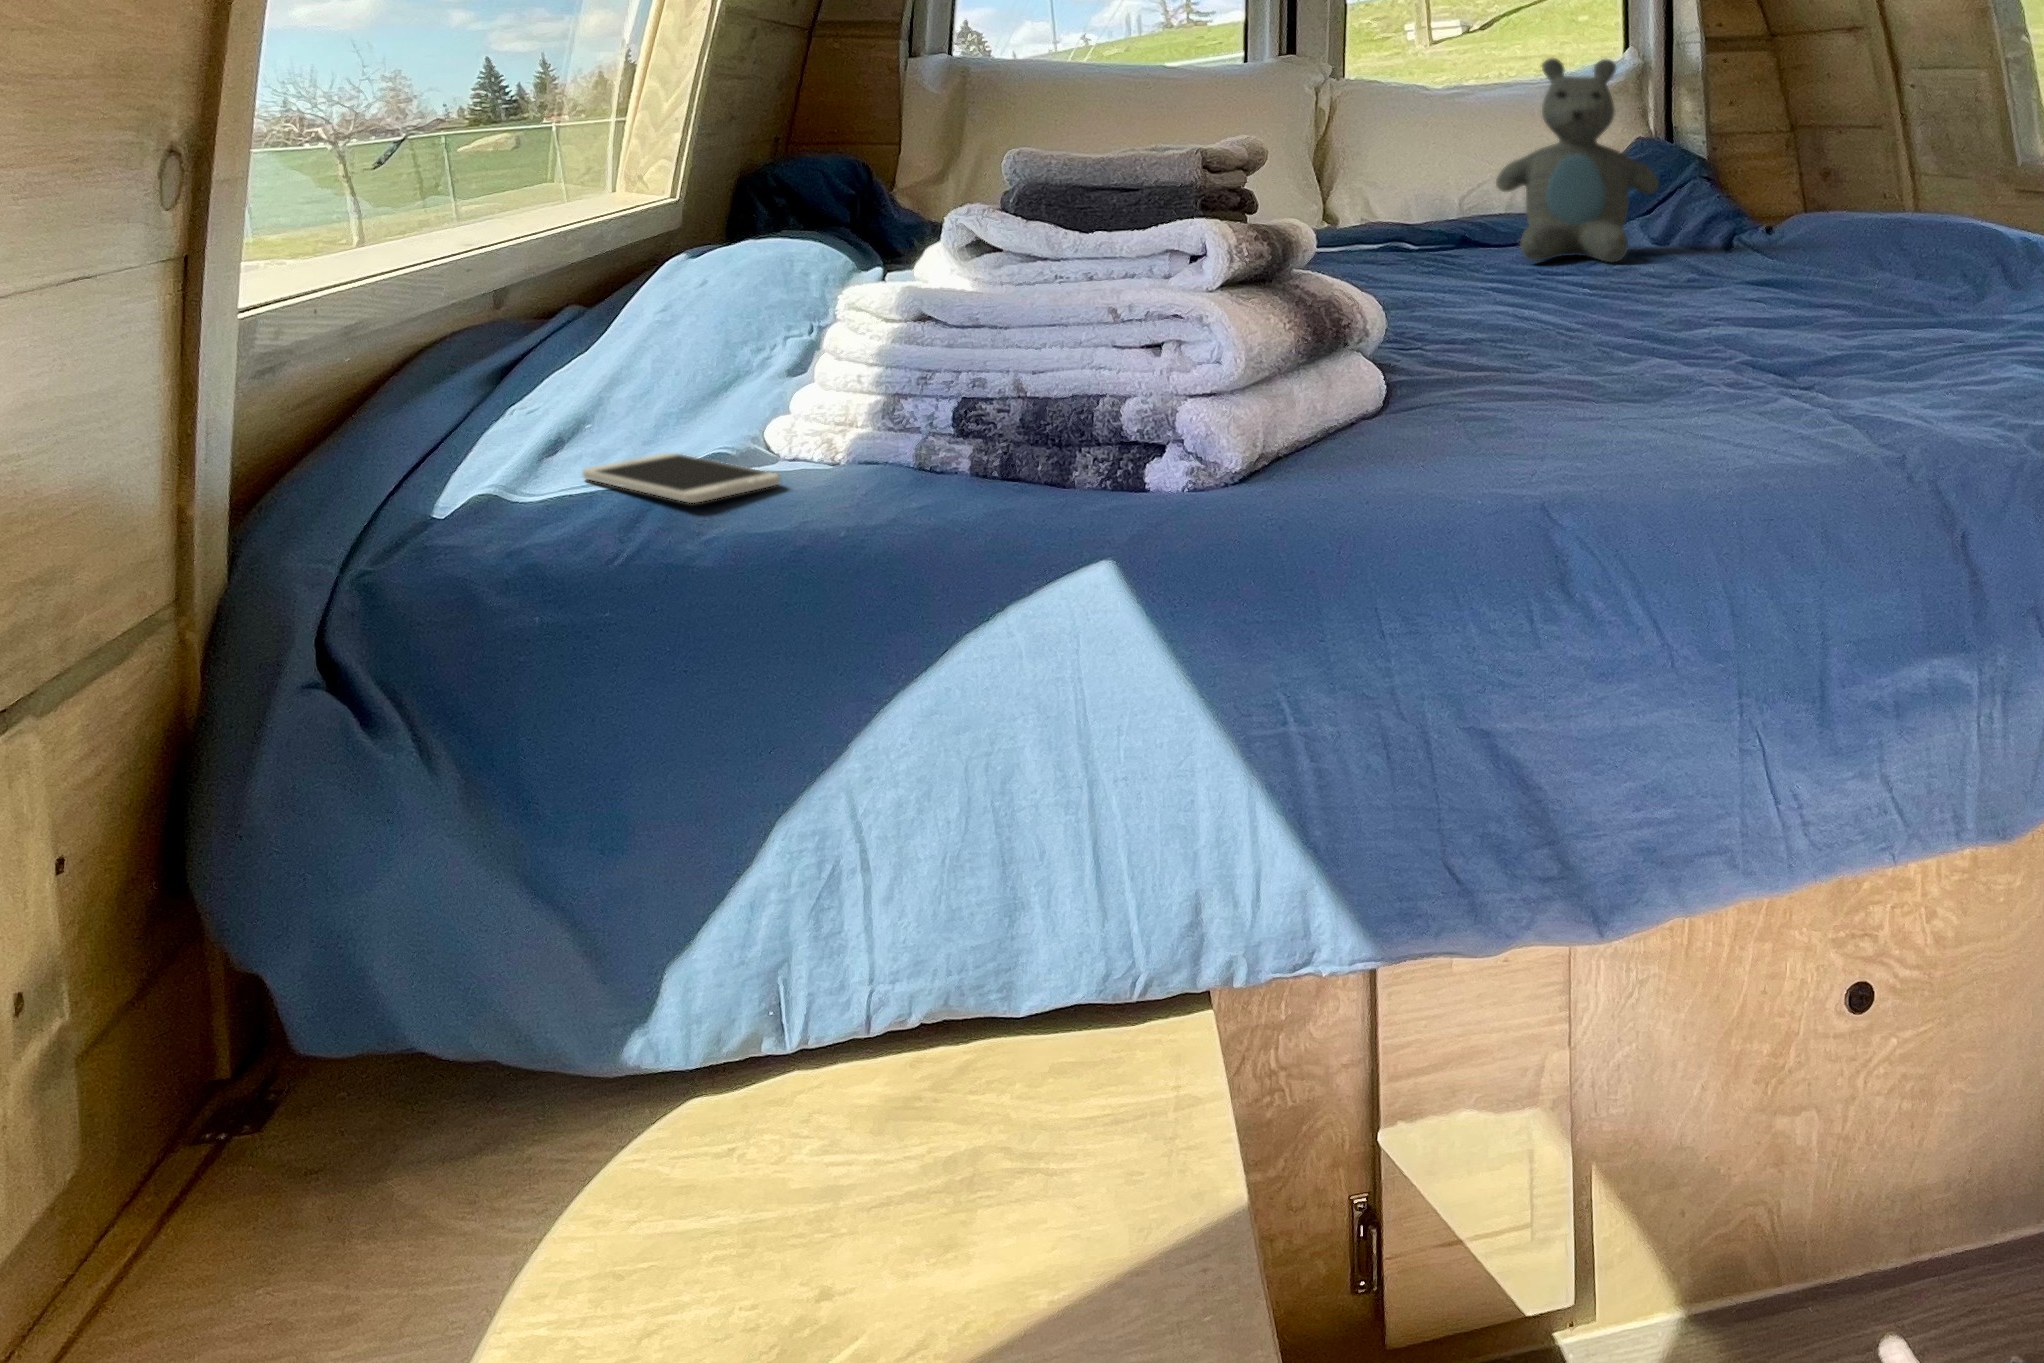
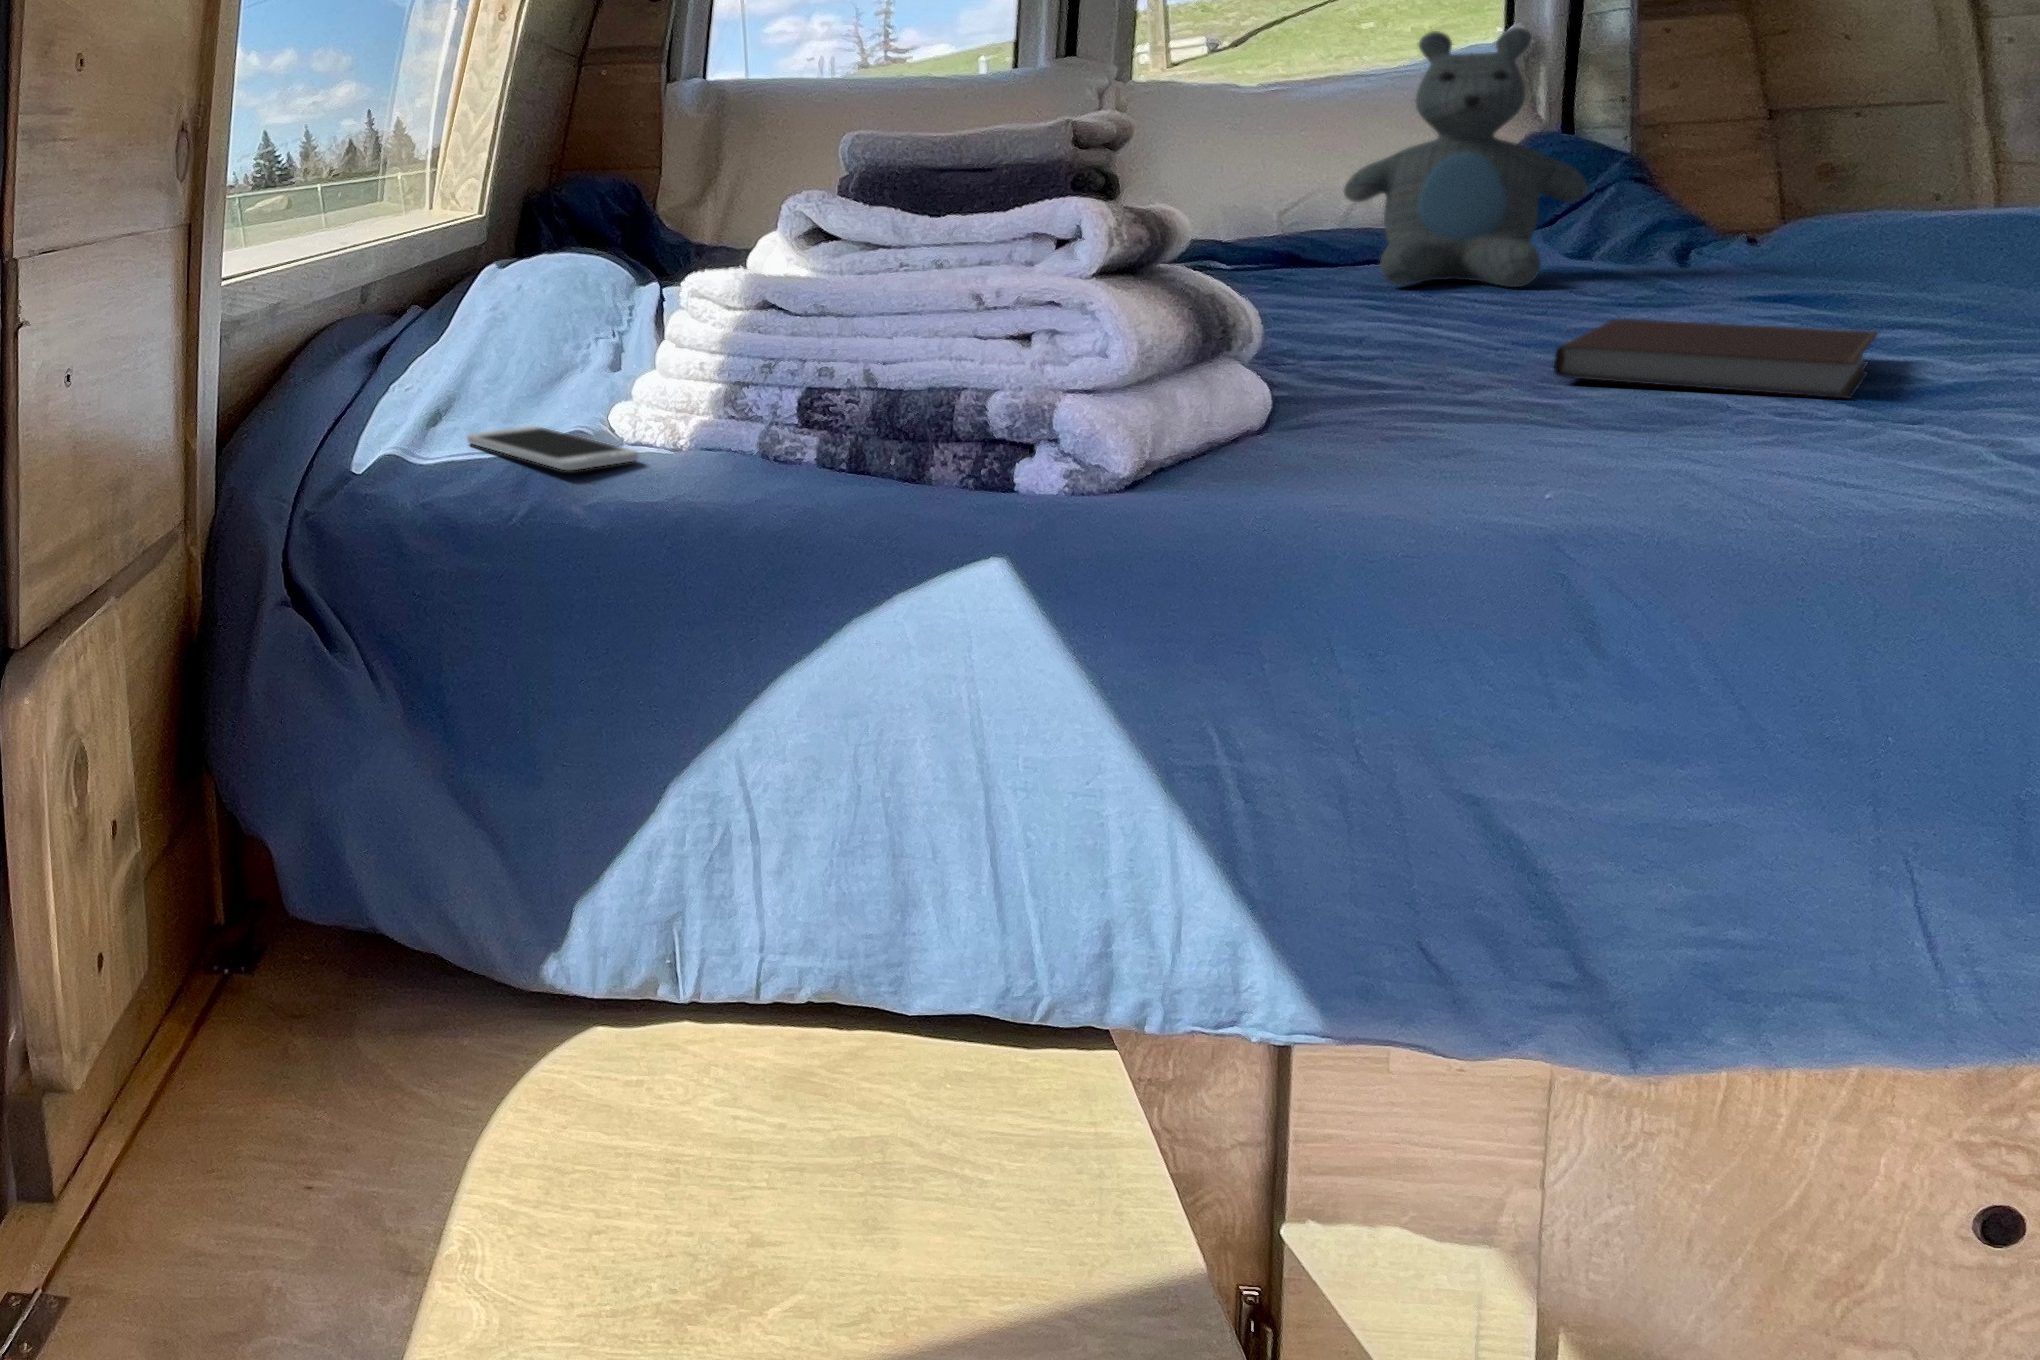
notebook: none [1598,295,1799,356] -> present [1554,319,1879,398]

